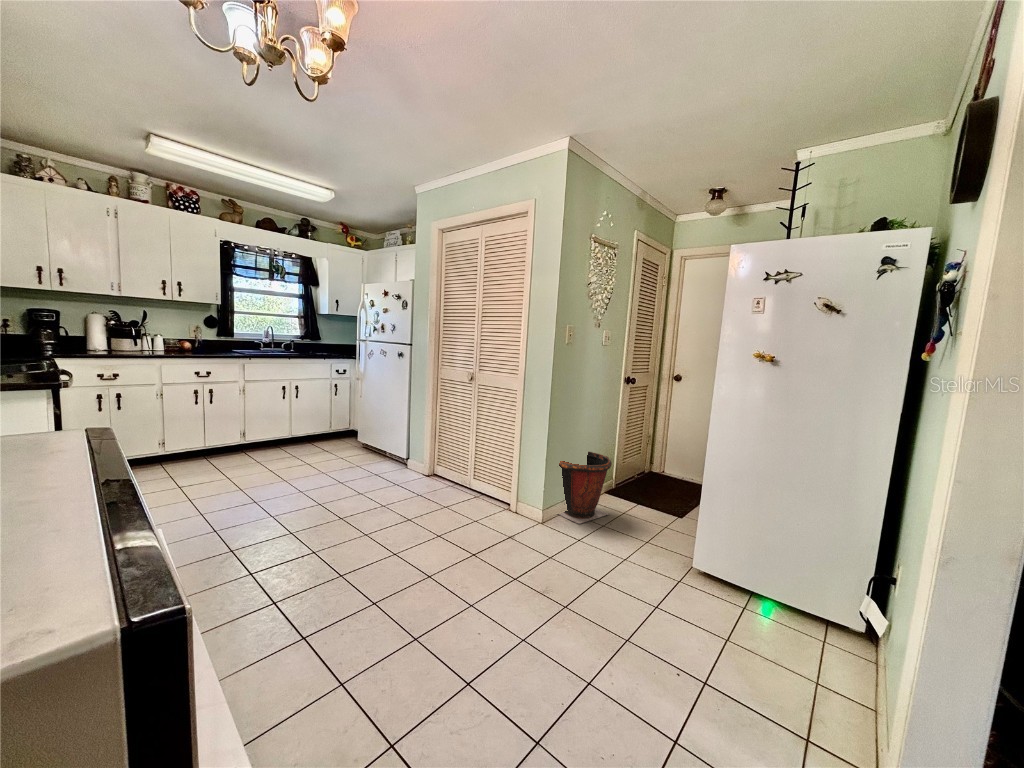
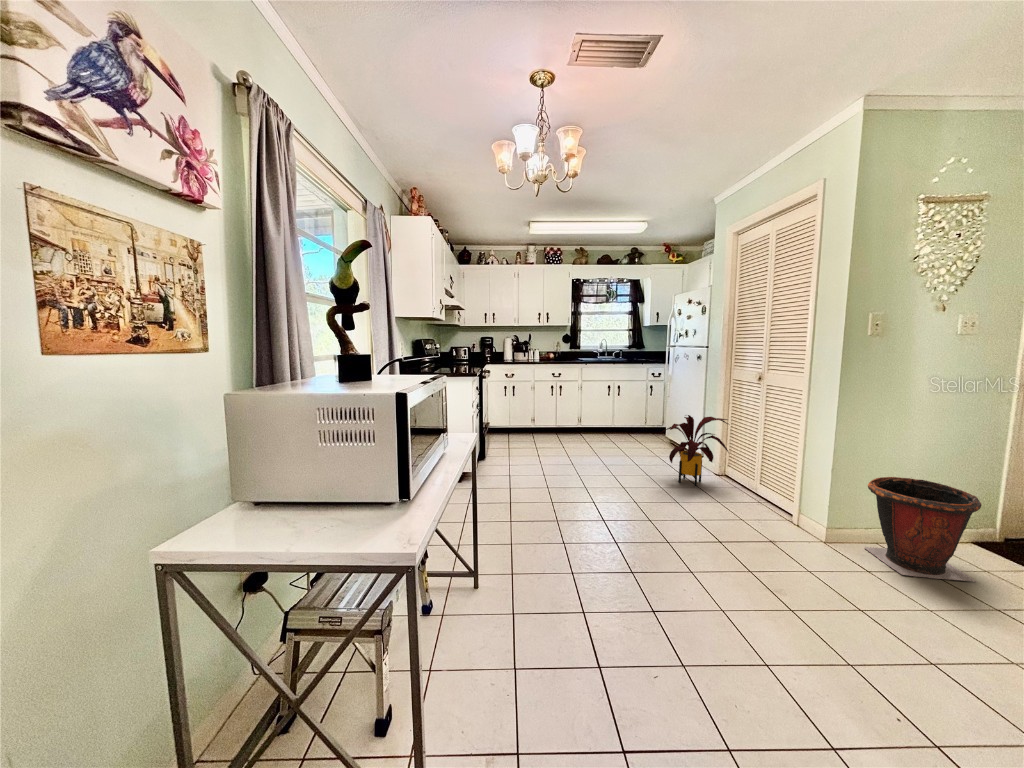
house plant: none [370,416,443,490] -> present [664,415,728,486]

